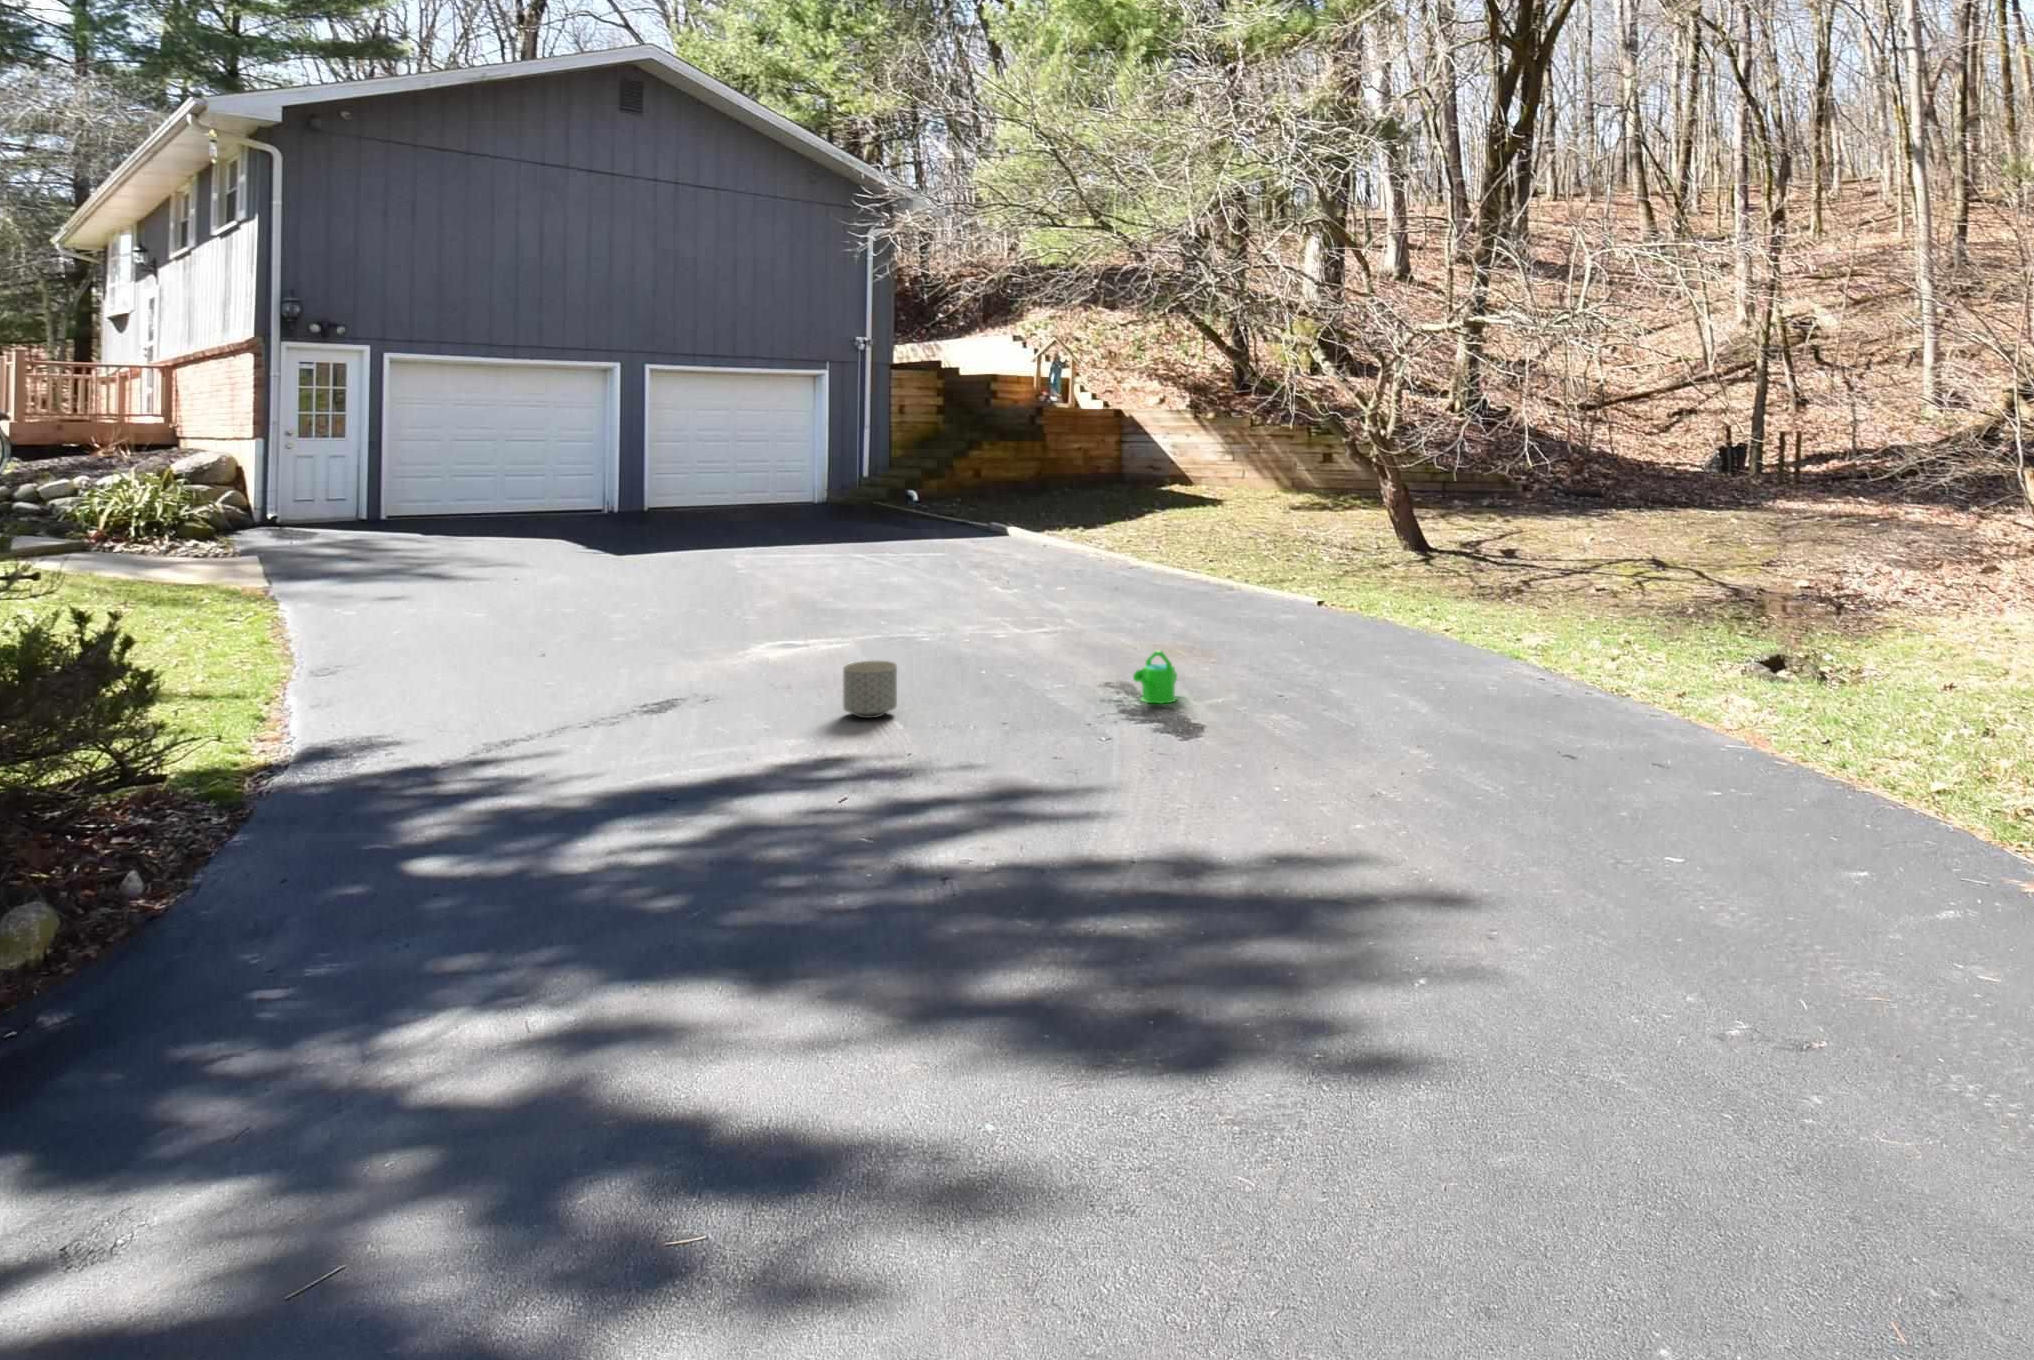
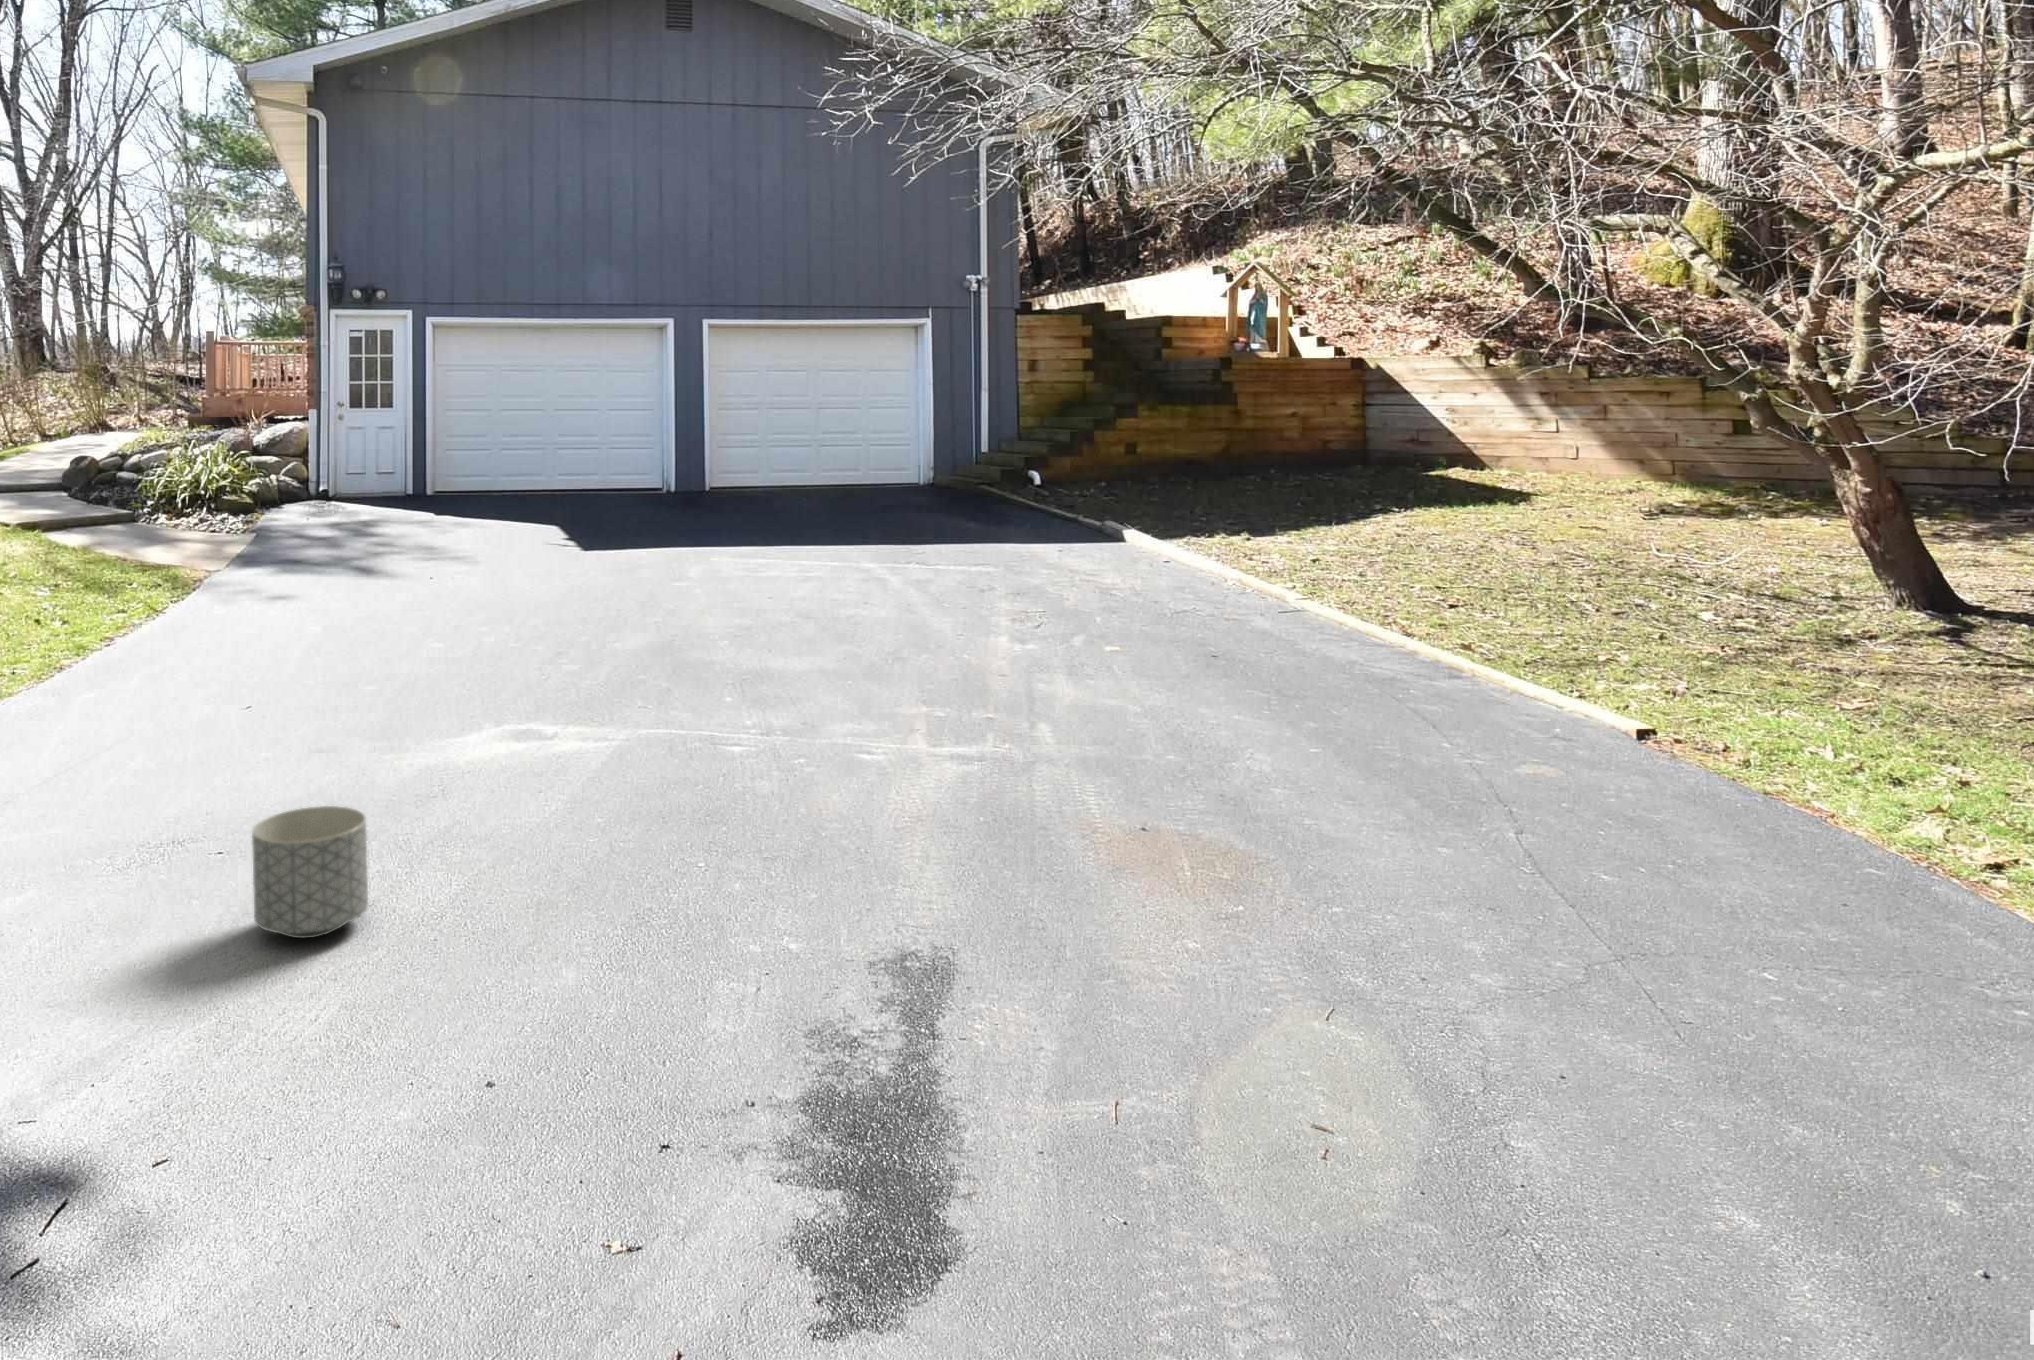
watering can: present [1133,650,1177,703] -> none [855,875,1015,1028]

